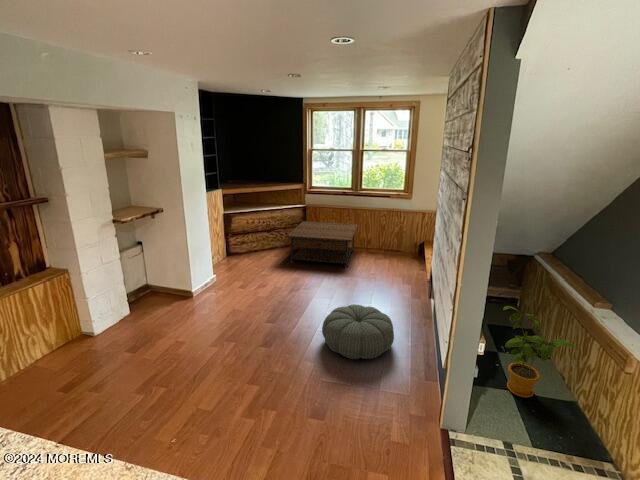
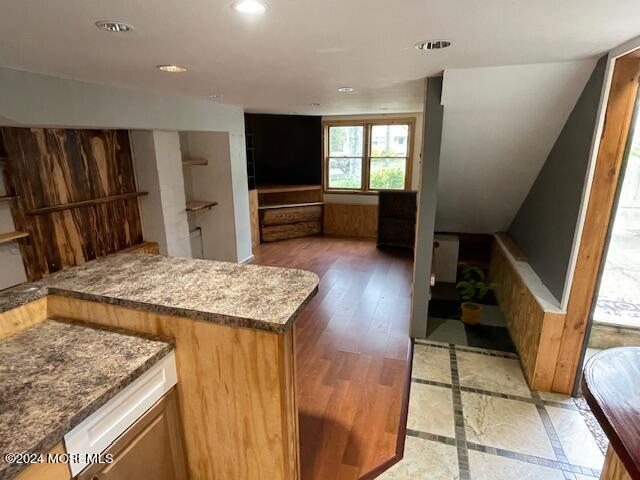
bookshelf: none [371,190,434,267] -> present [376,189,418,247]
coffee table: present [286,221,358,268] -> none [308,216,367,251]
pouf: present [322,304,394,359] -> none [334,269,385,304]

